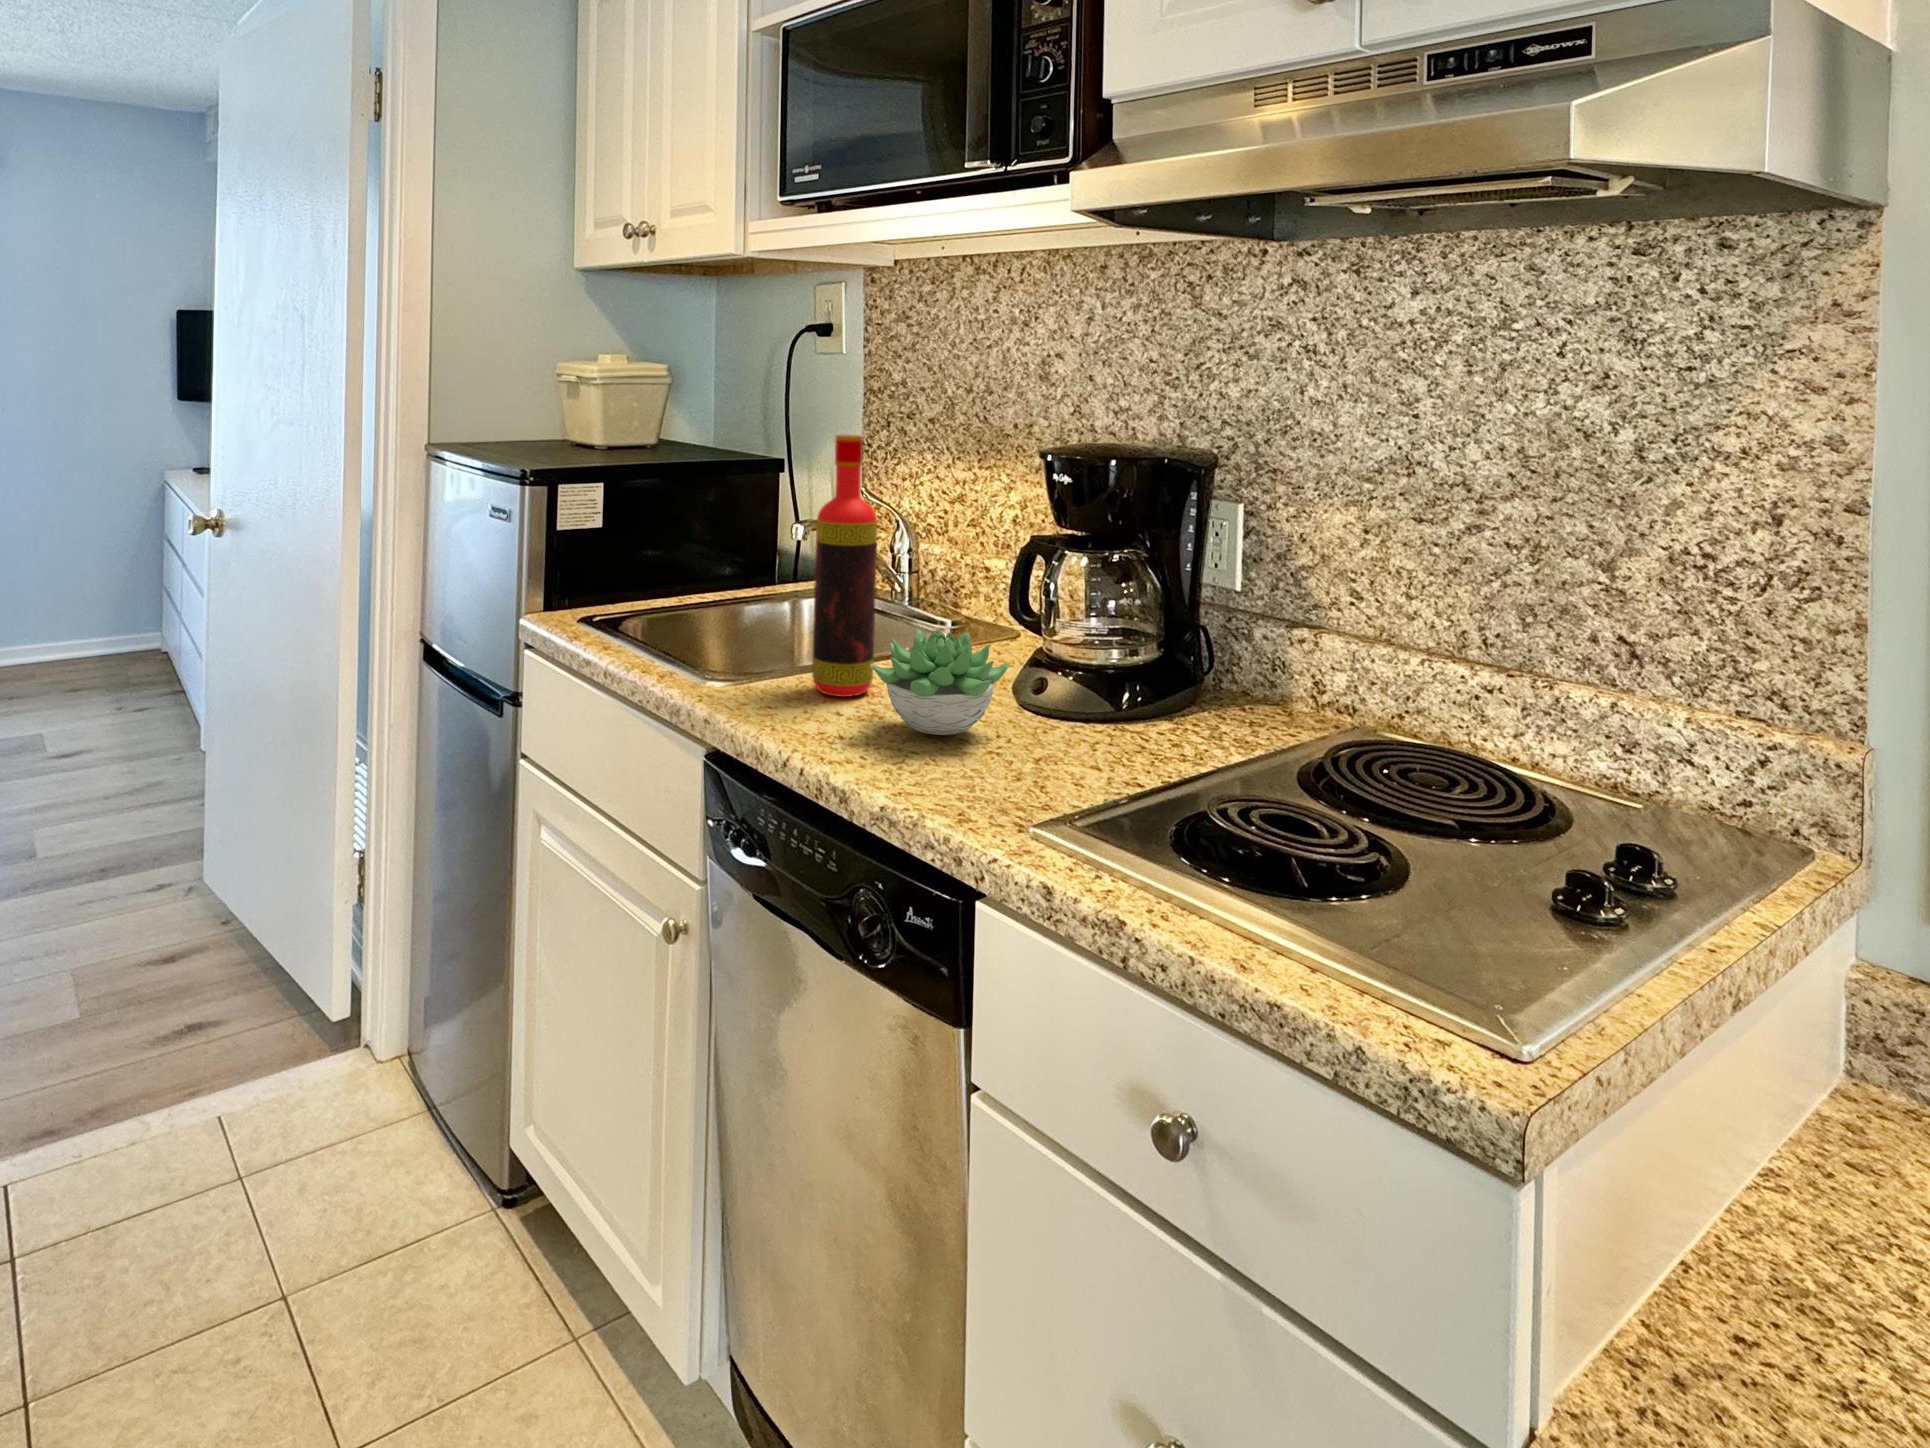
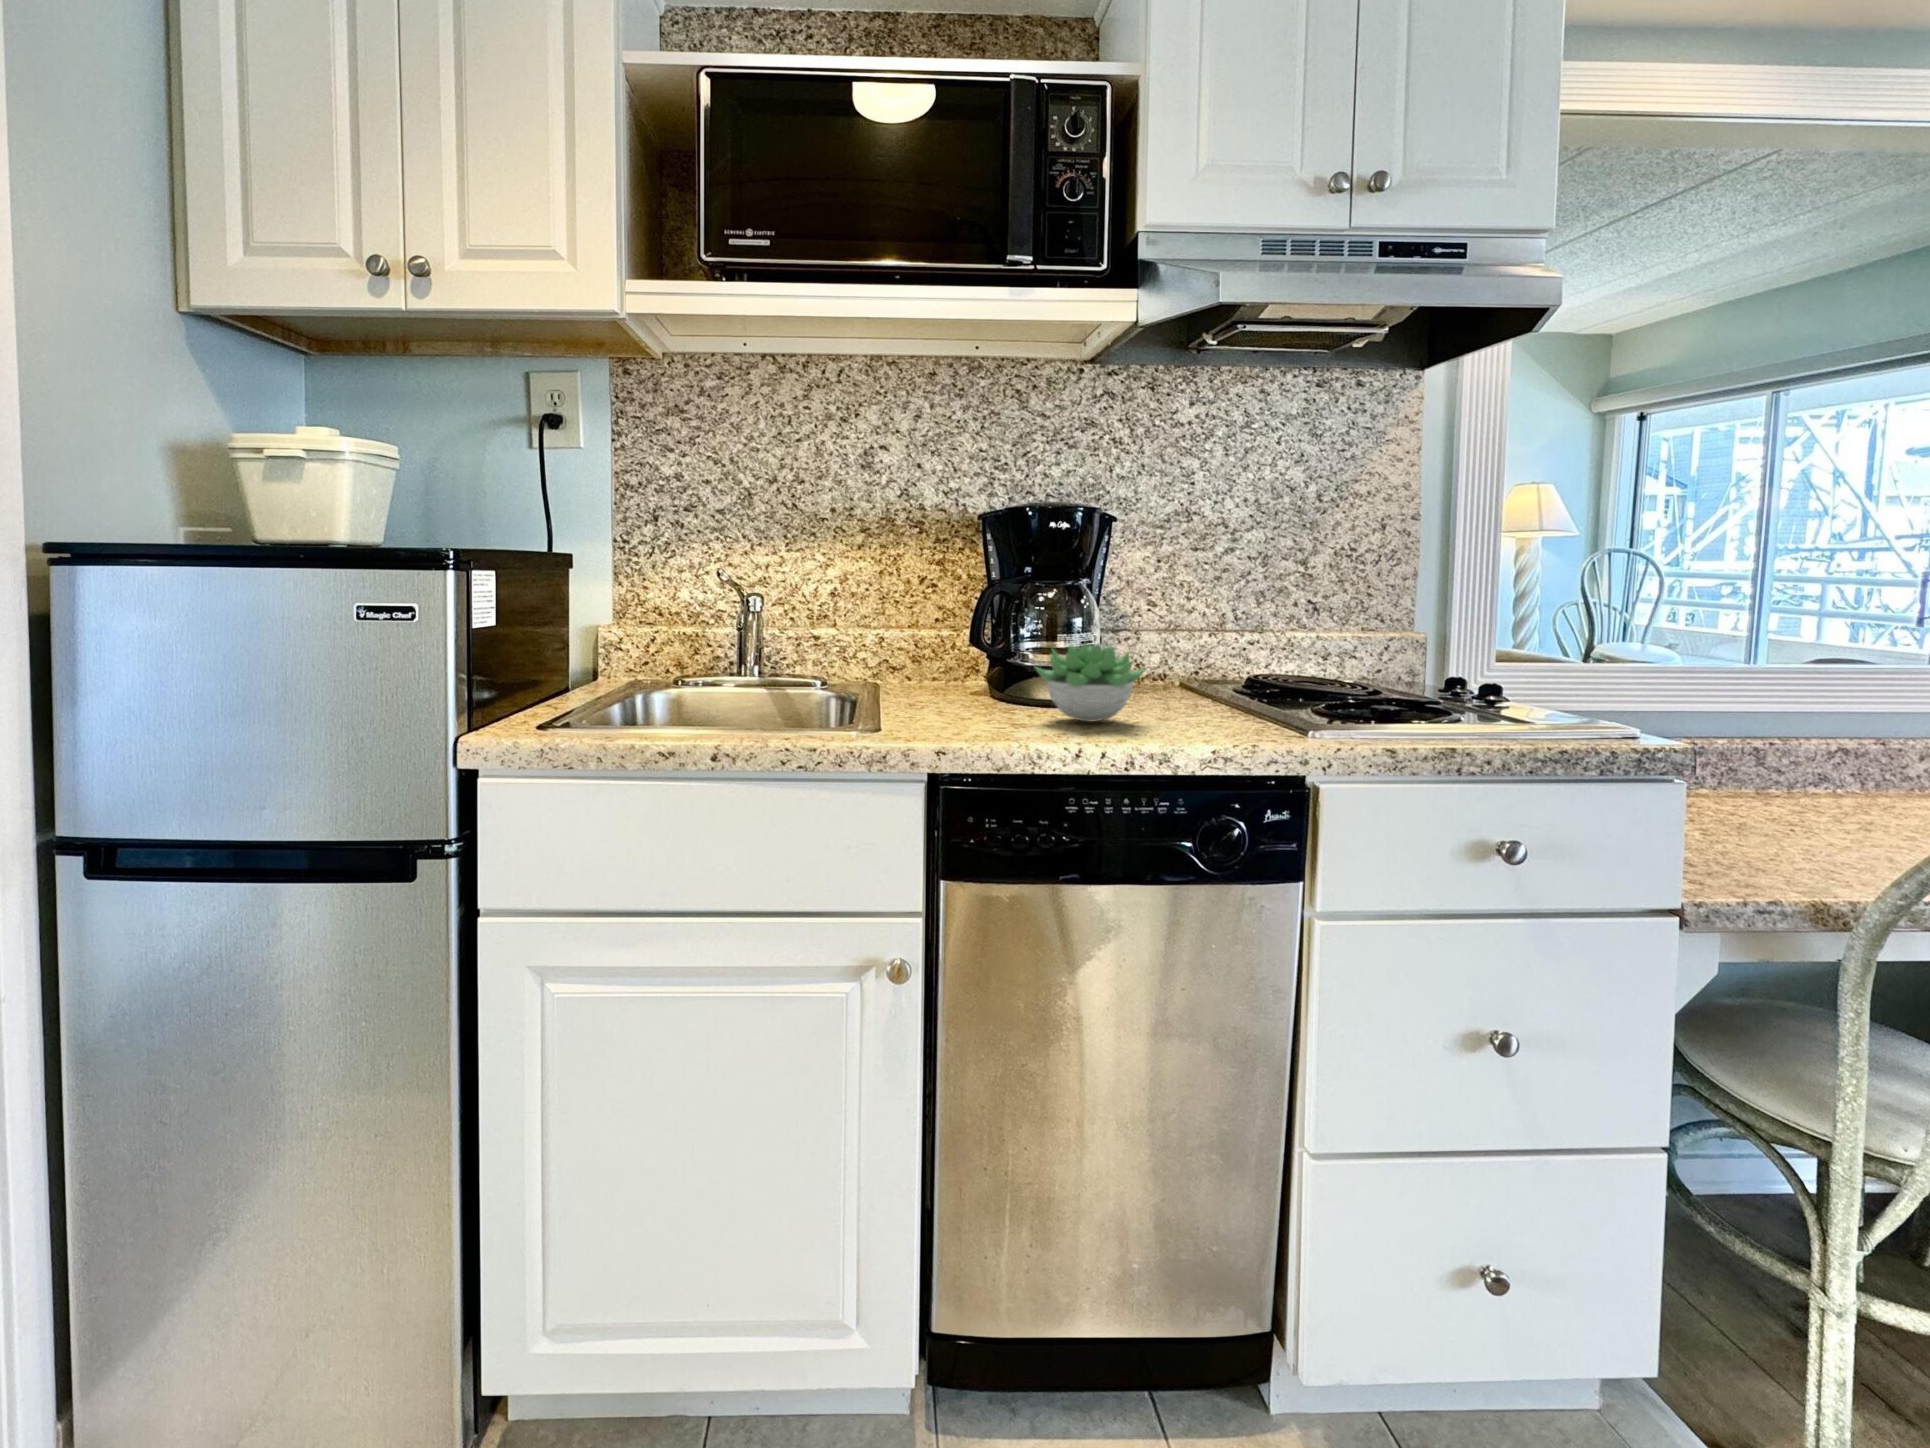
bottle: present [812,435,877,697] -> none [925,492,981,723]

